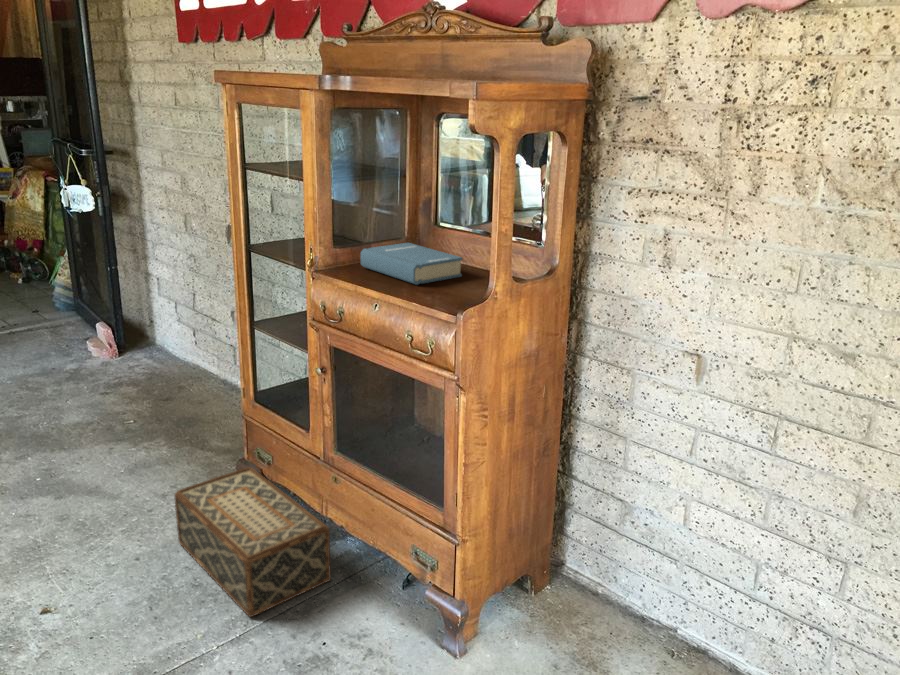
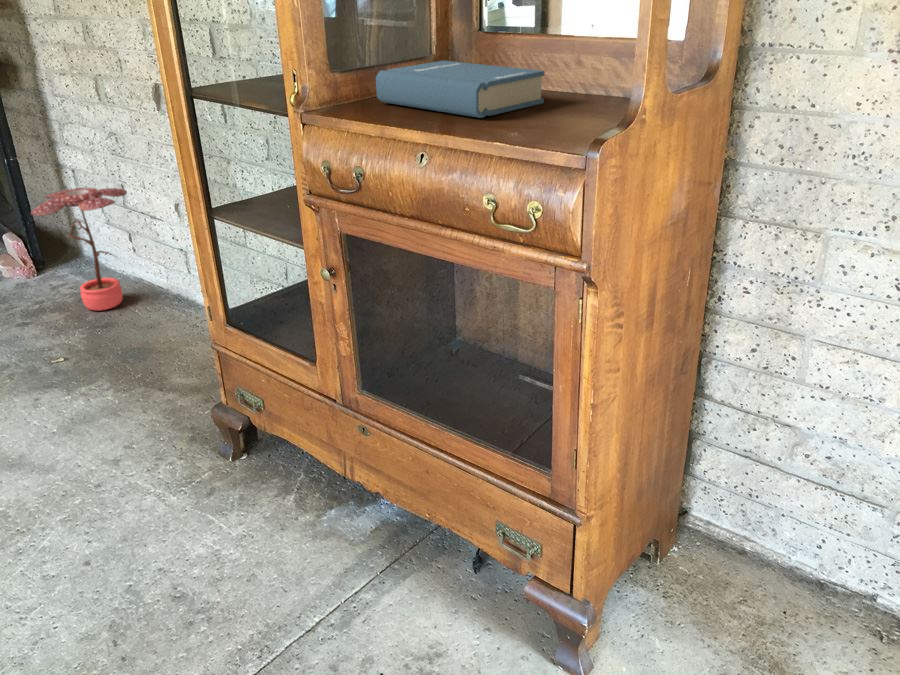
potted plant: none [125,295,197,387] -> present [31,188,127,310]
woven basket: present [175,467,331,617] -> none [128,416,370,643]

